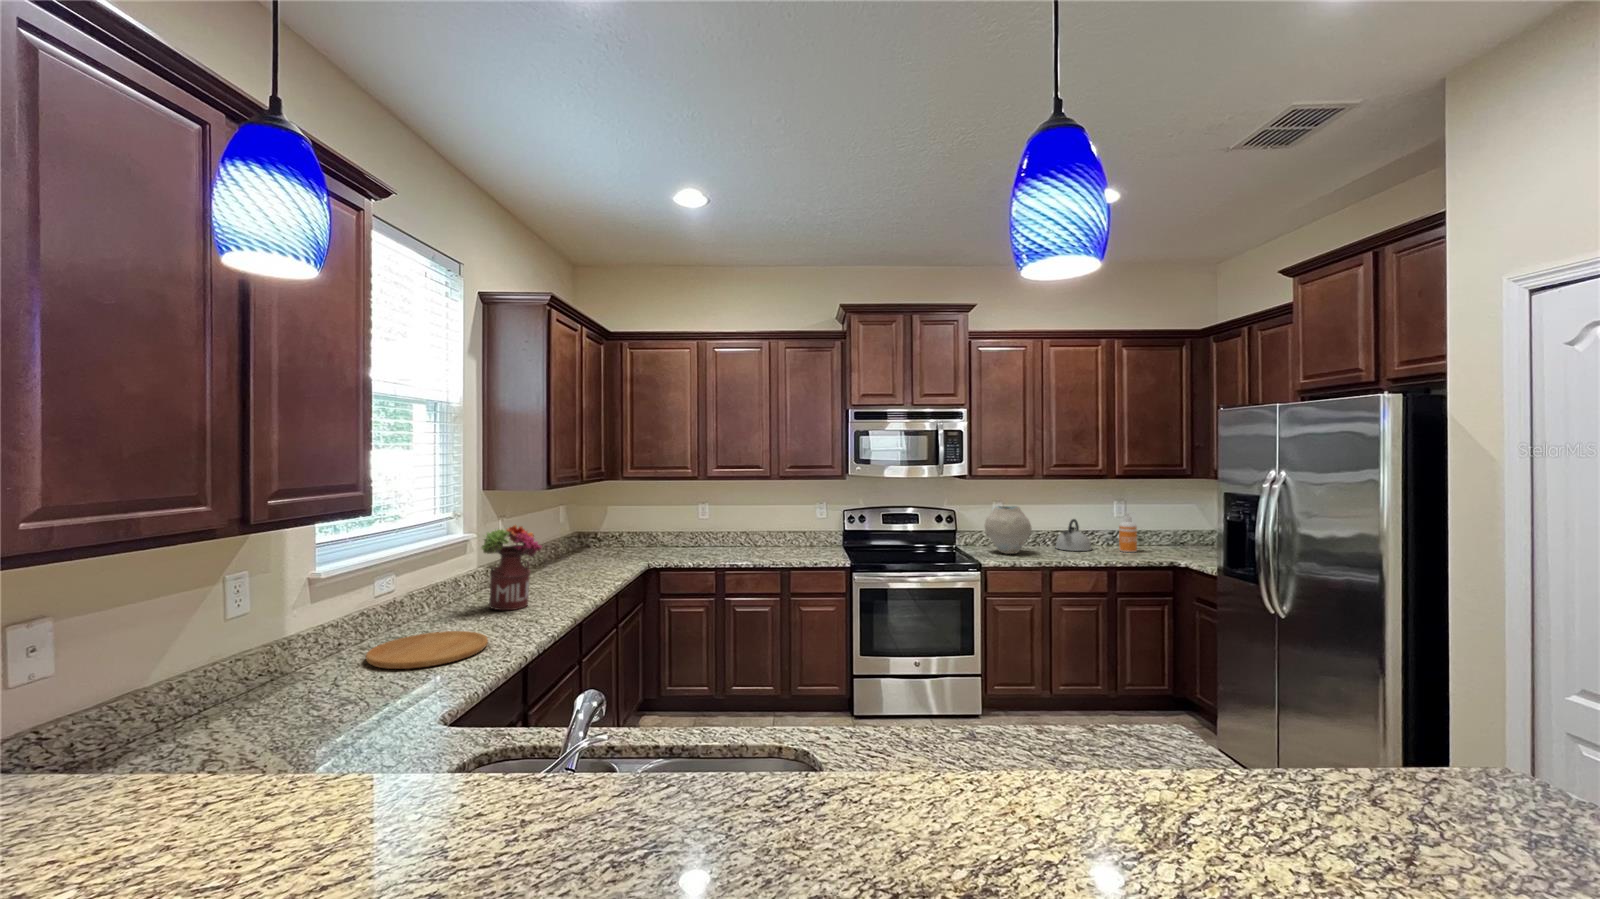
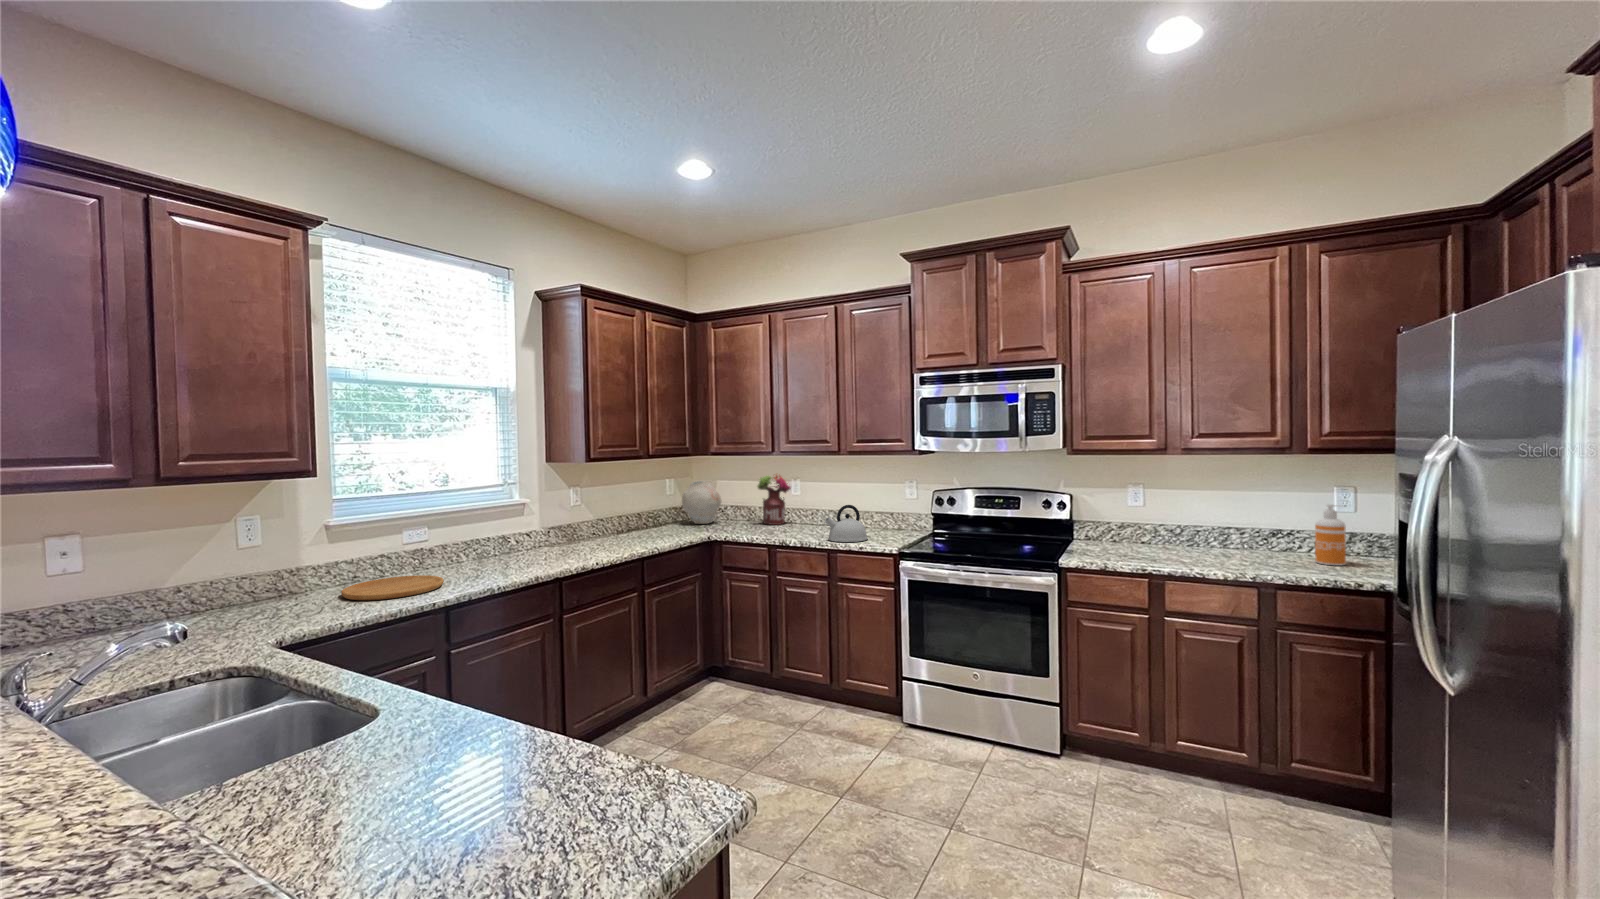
vase: present [985,506,1032,554] -> present [682,481,721,524]
kettle: present [1056,519,1092,551] -> present [825,505,868,542]
flower arrangement: present [481,525,542,610] -> present [757,475,791,525]

